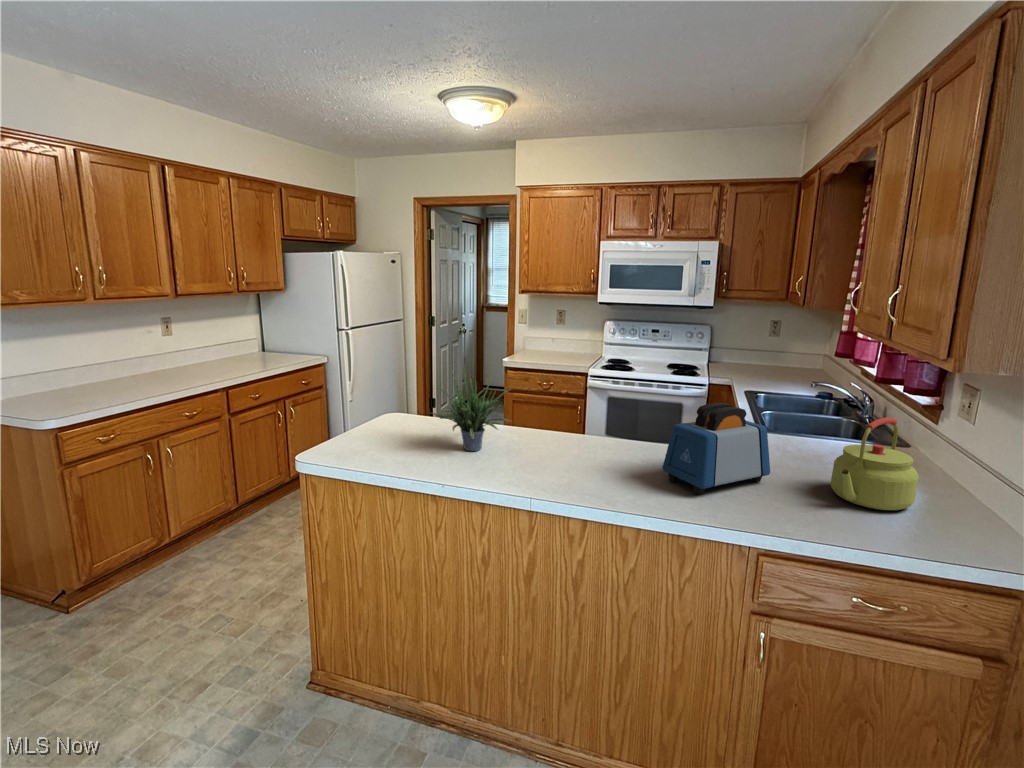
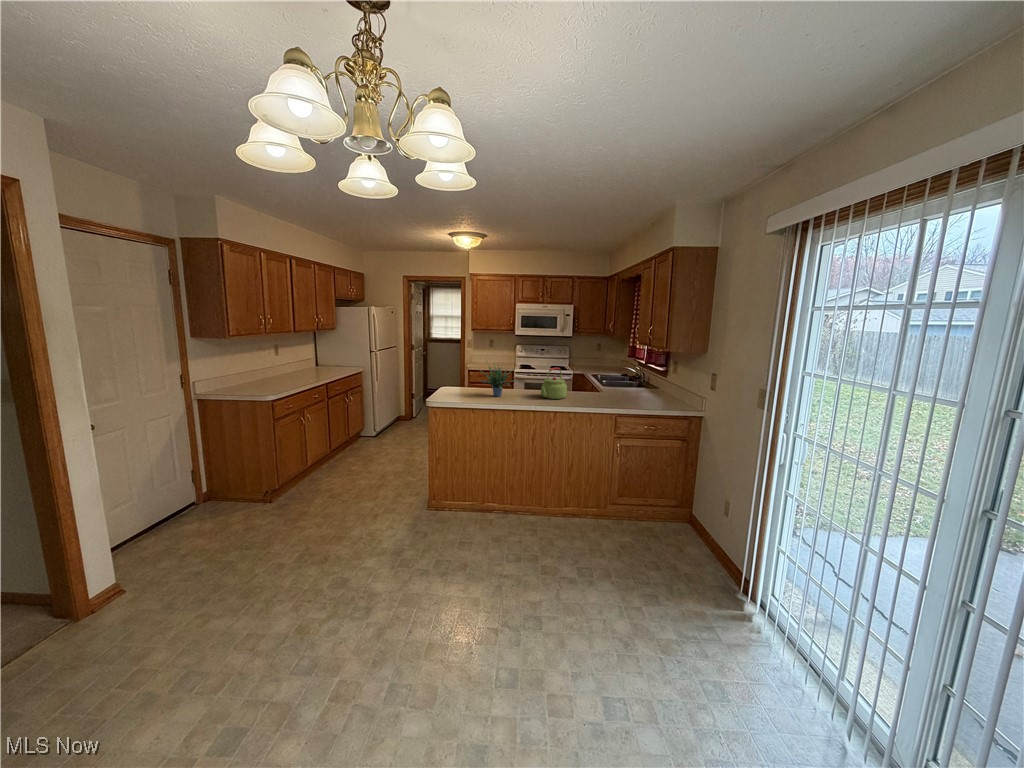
toaster: present [662,403,770,495] -> none [581,369,618,403]
kettle: present [831,418,919,510] -> present [541,367,567,399]

